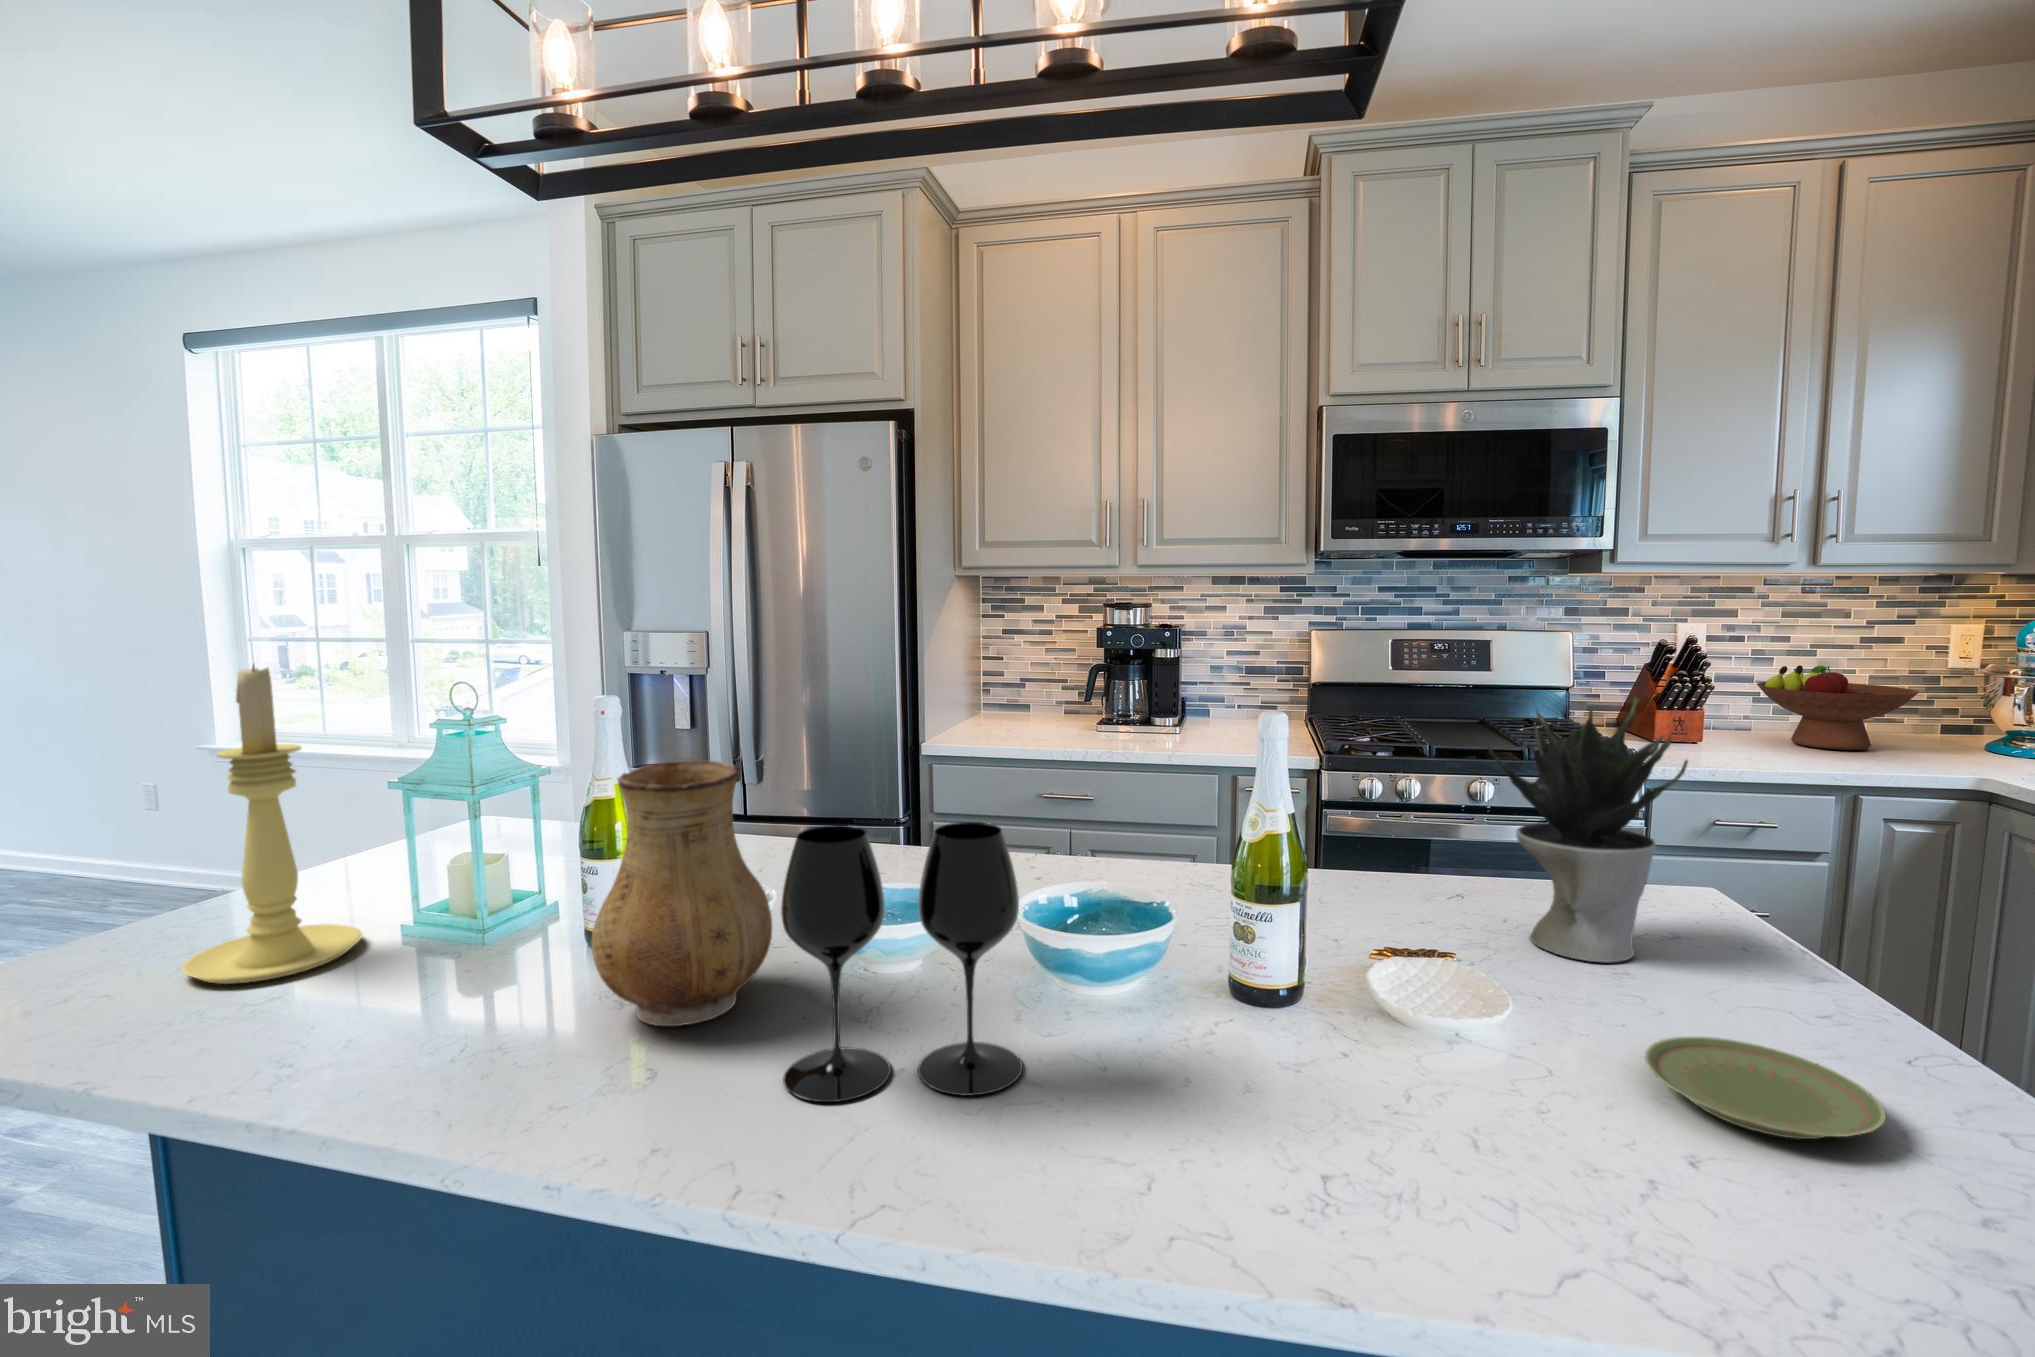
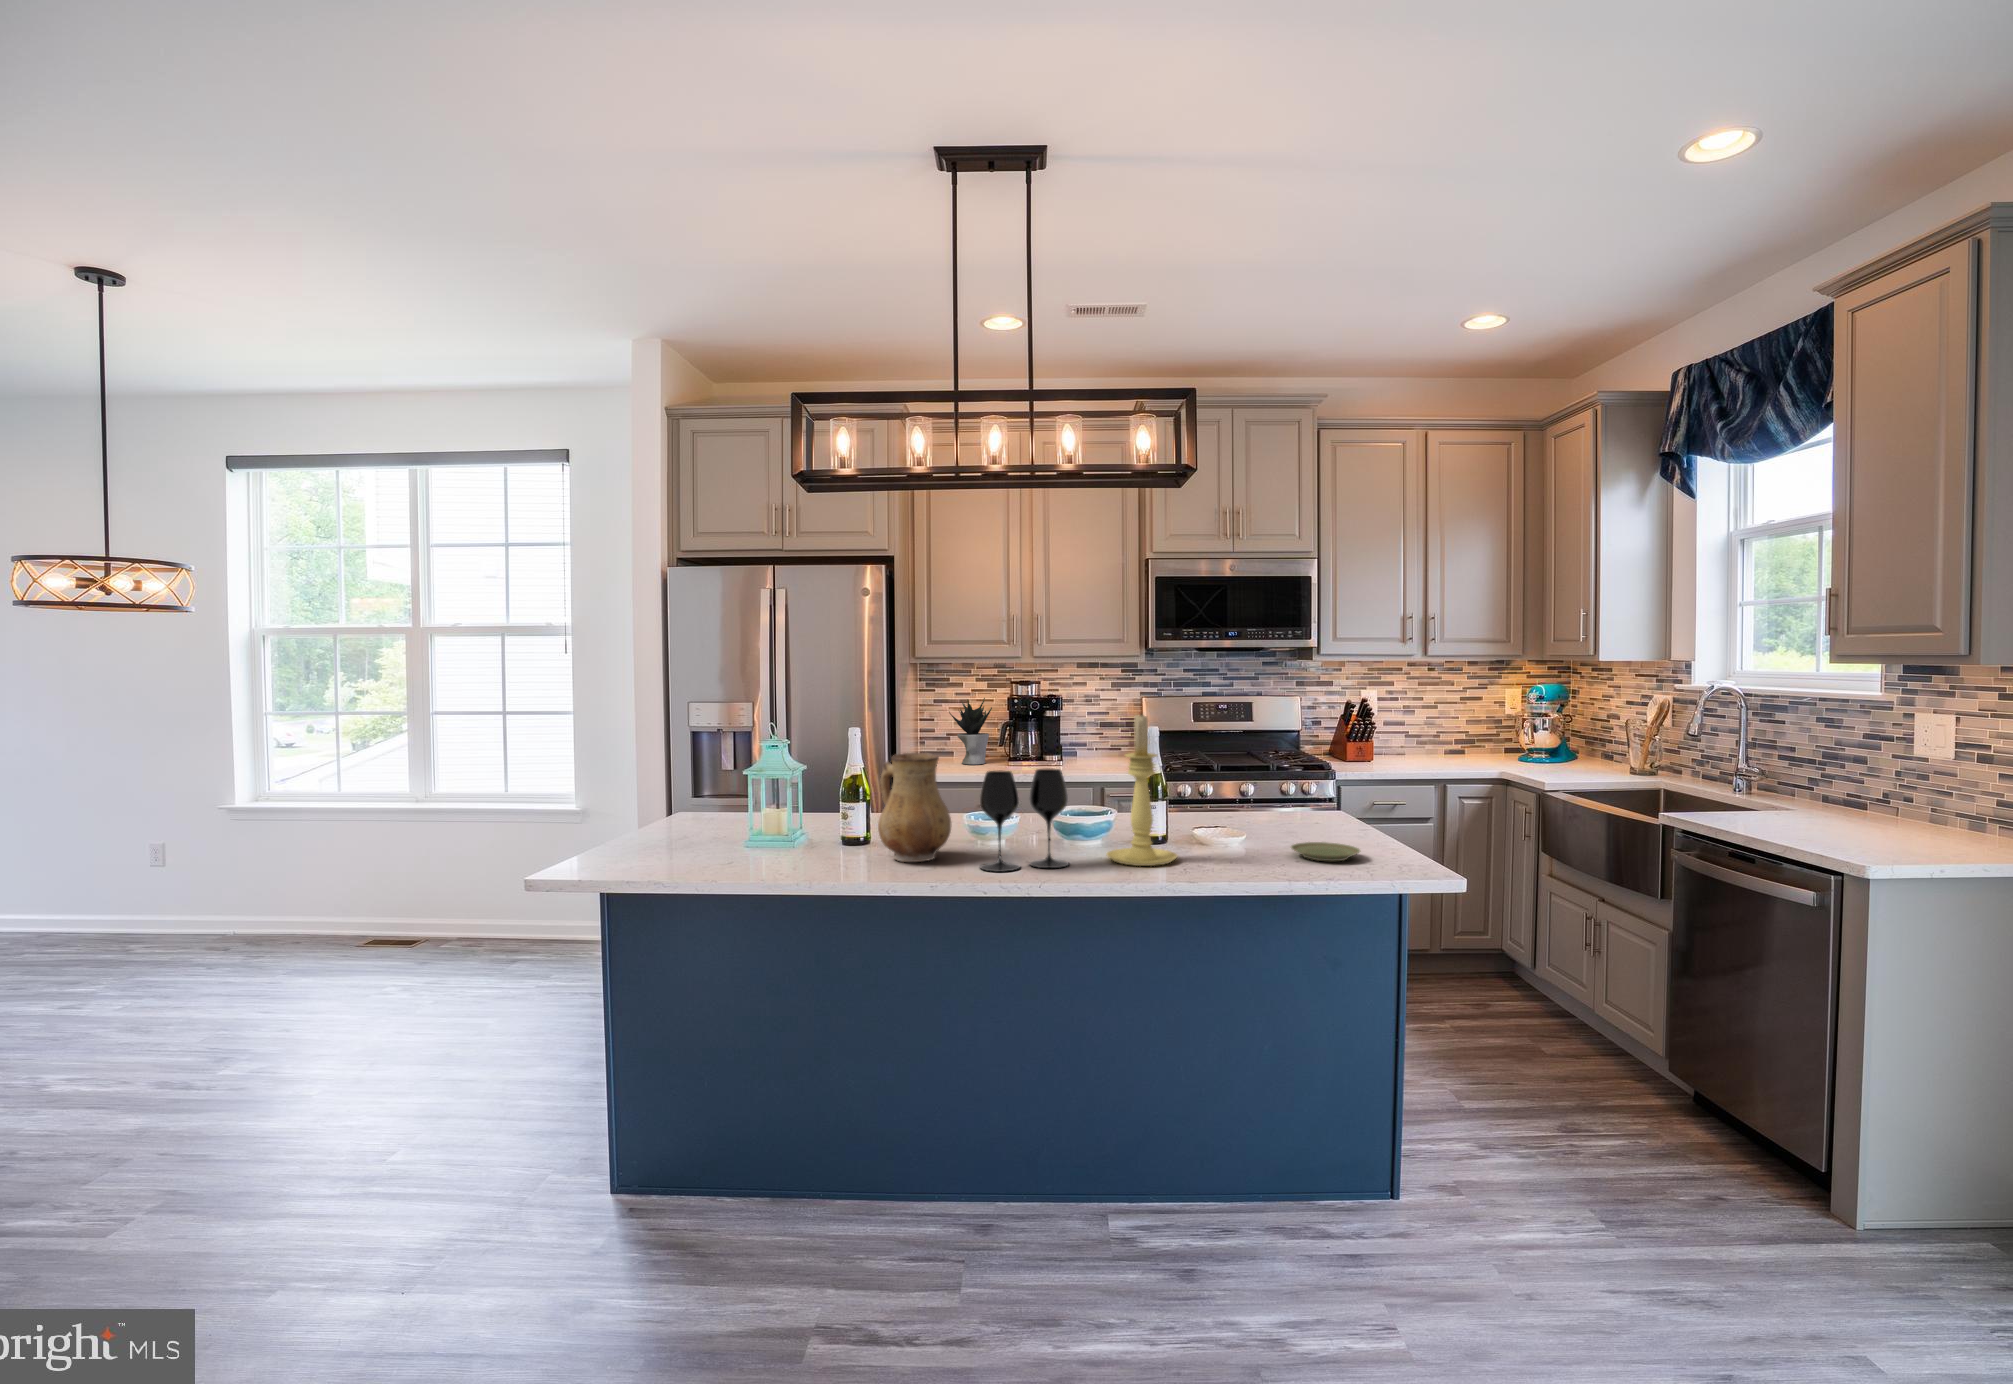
candle holder: present [182,665,362,984] -> present [1107,714,1177,866]
fruit bowl: present [1757,665,1919,750] -> none [1401,715,1481,763]
potted plant: present [1487,697,1688,962] -> present [949,698,992,765]

